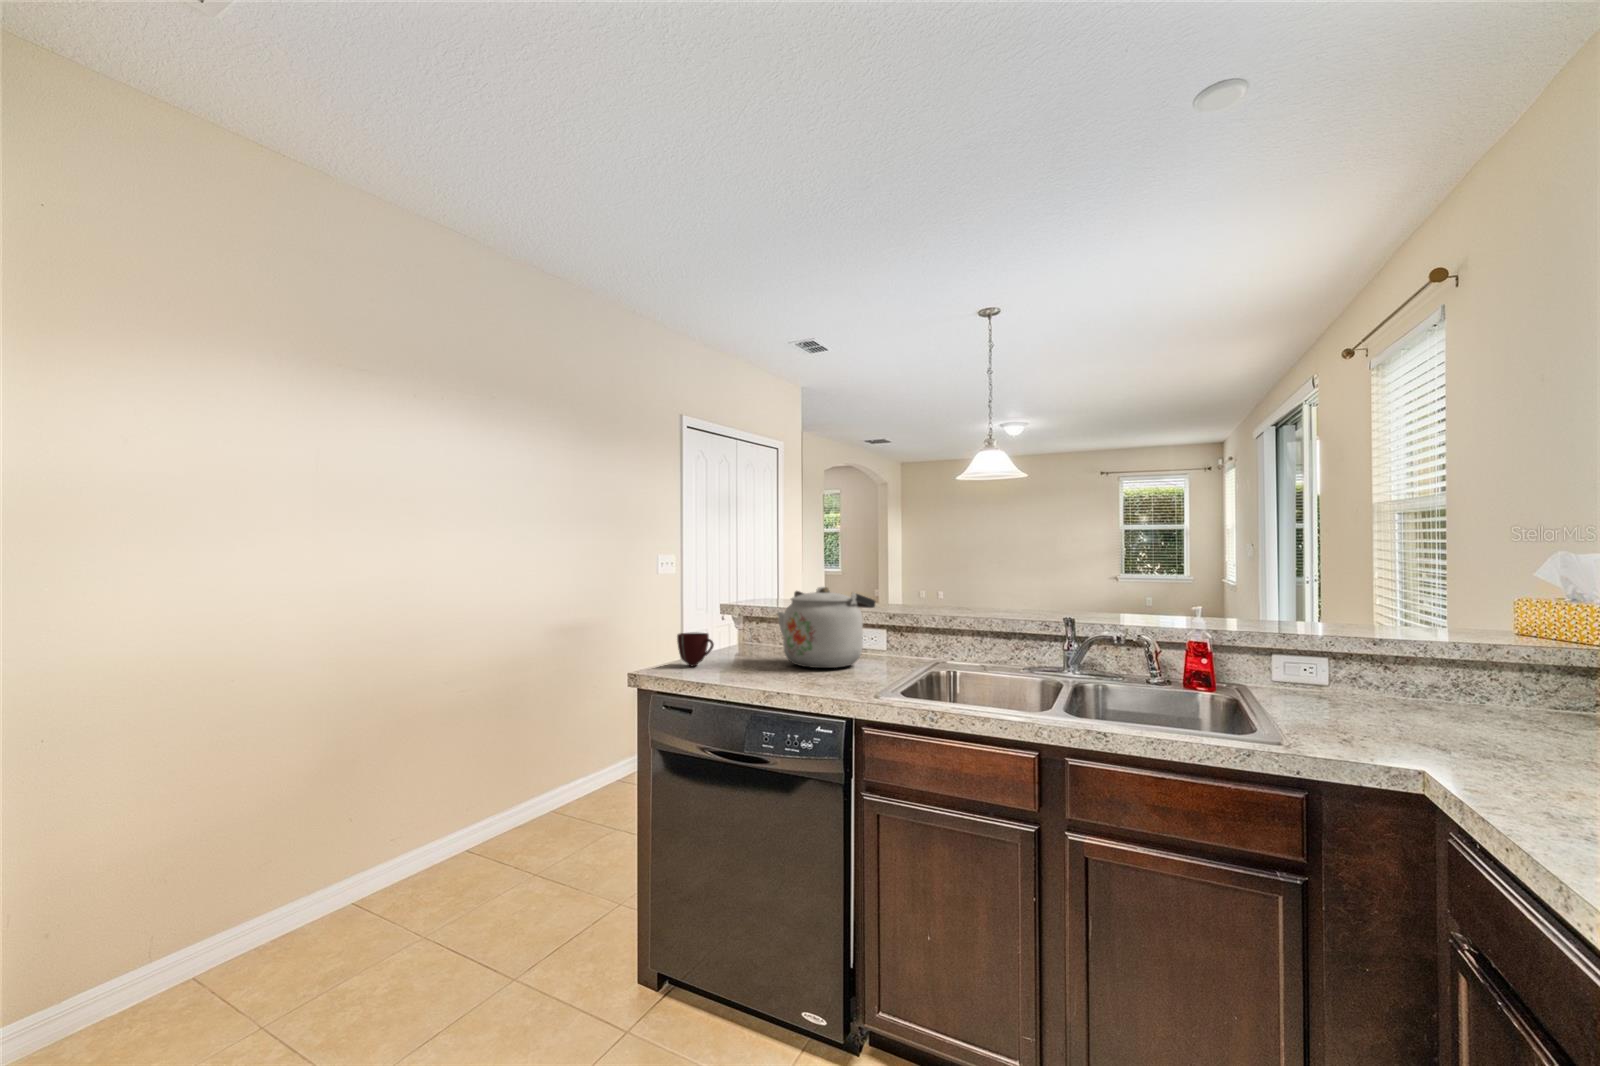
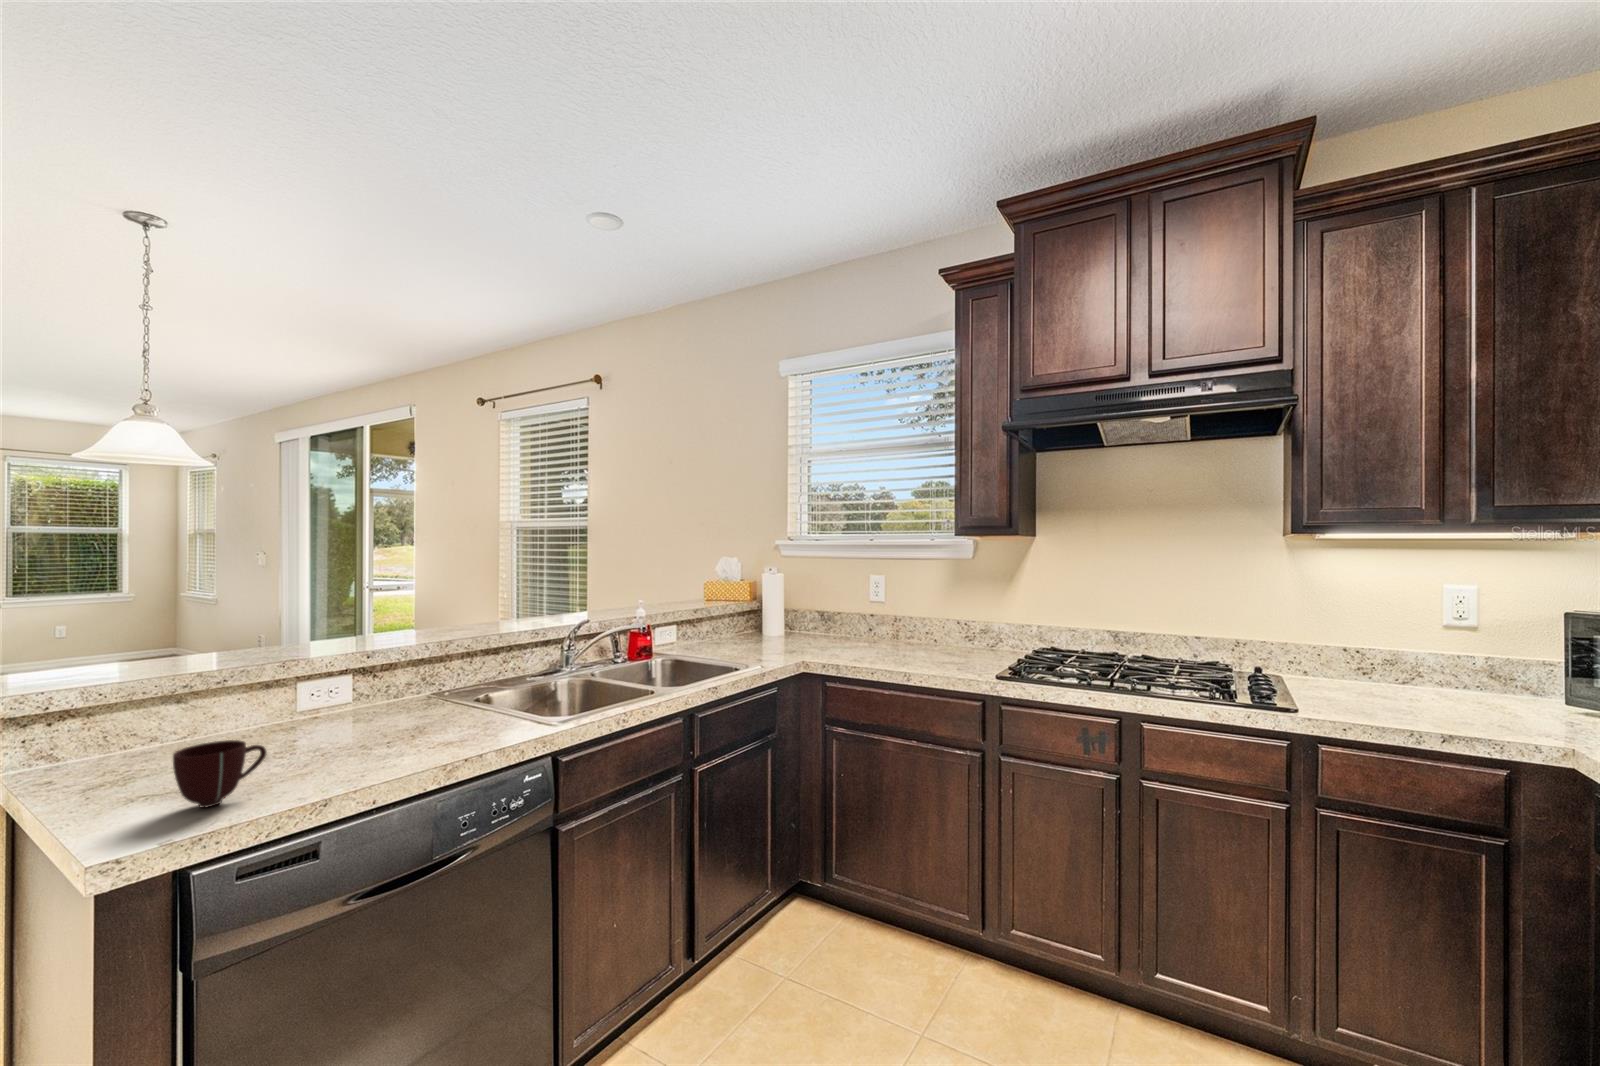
kettle: present [778,587,875,668] -> none [253,630,412,746]

